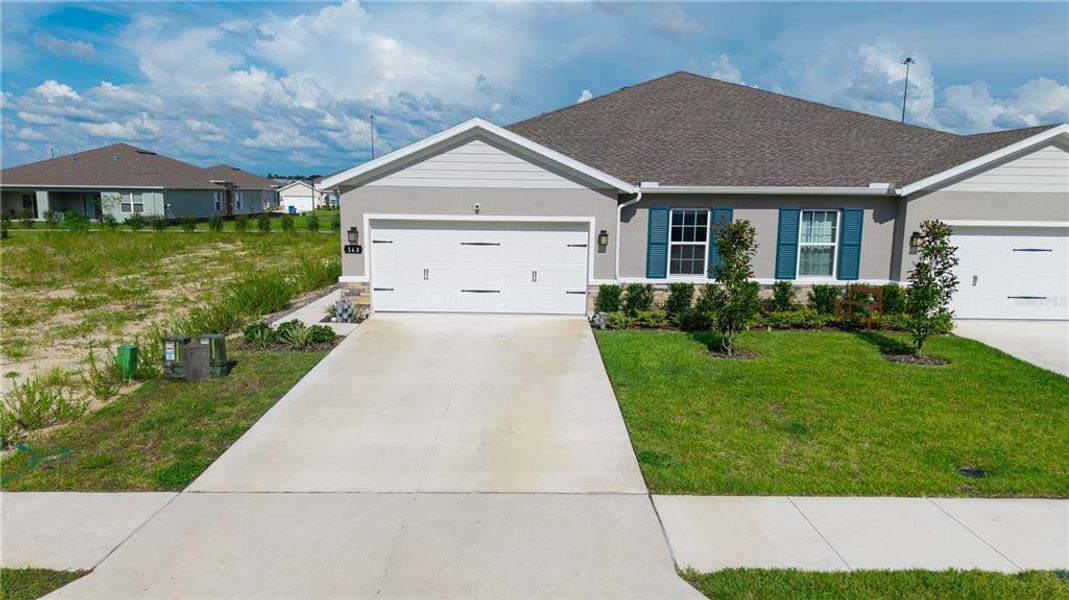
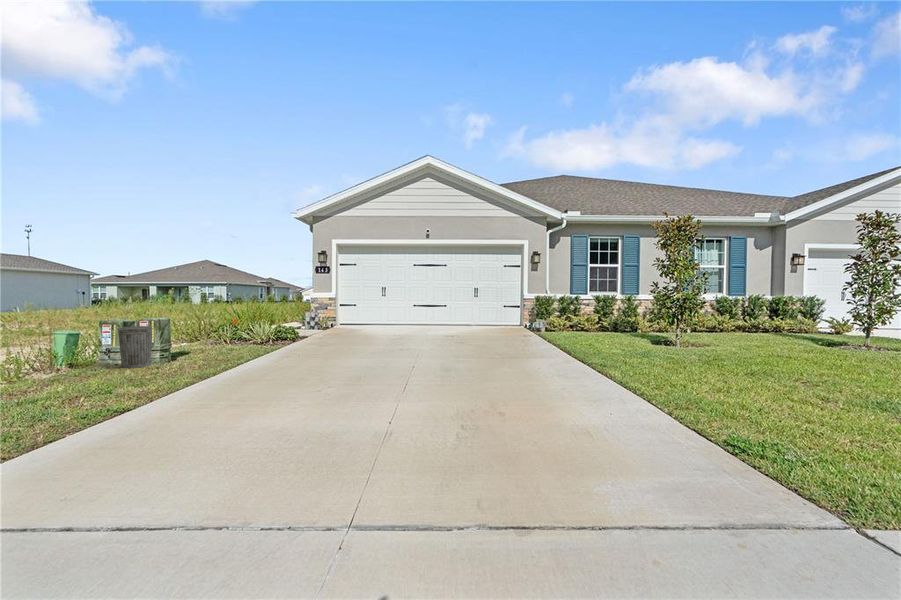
bench: present [835,284,883,328] -> none [737,297,783,331]

